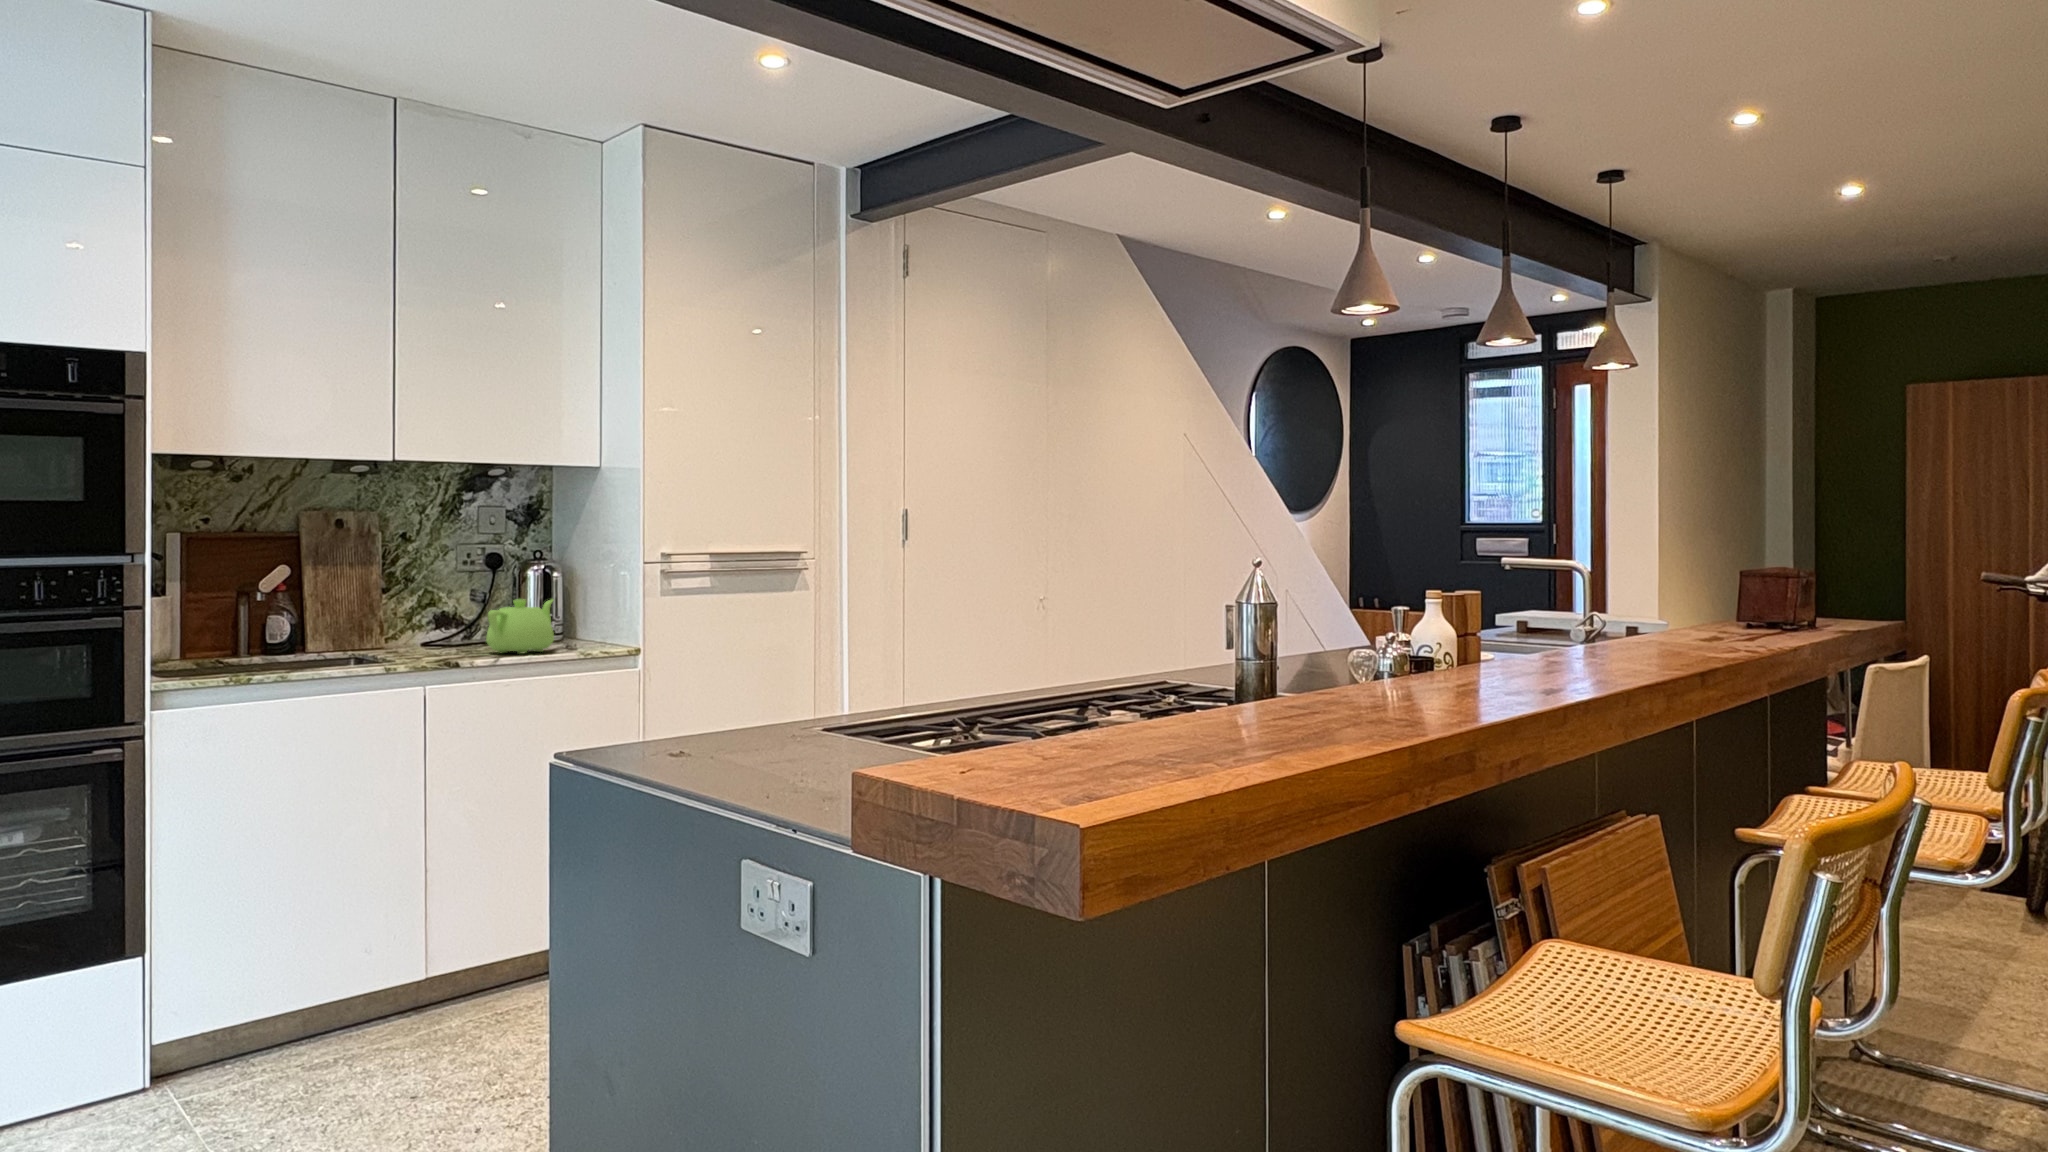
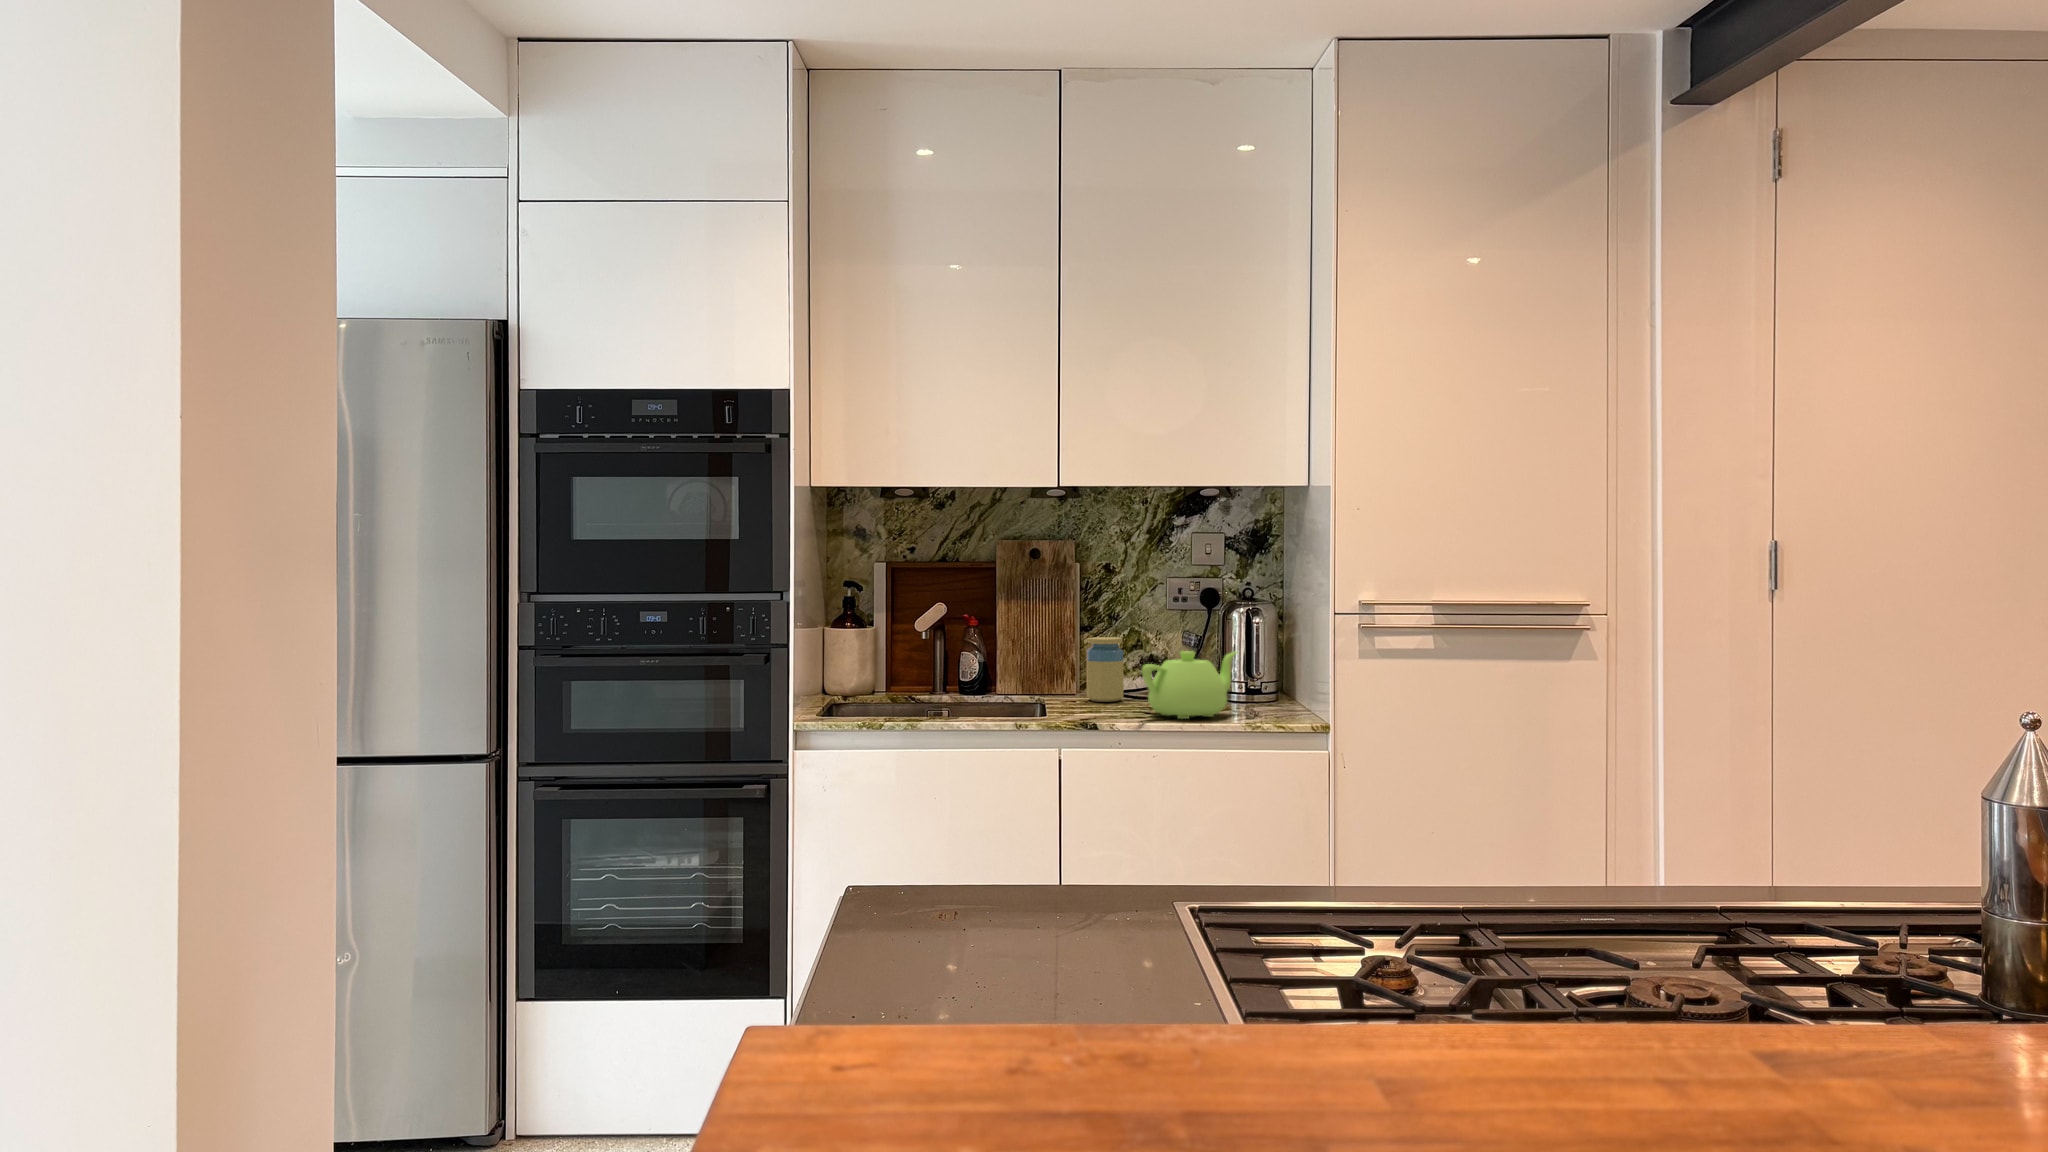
jar: none [404,595,440,650] -> present [1086,637,1124,702]

